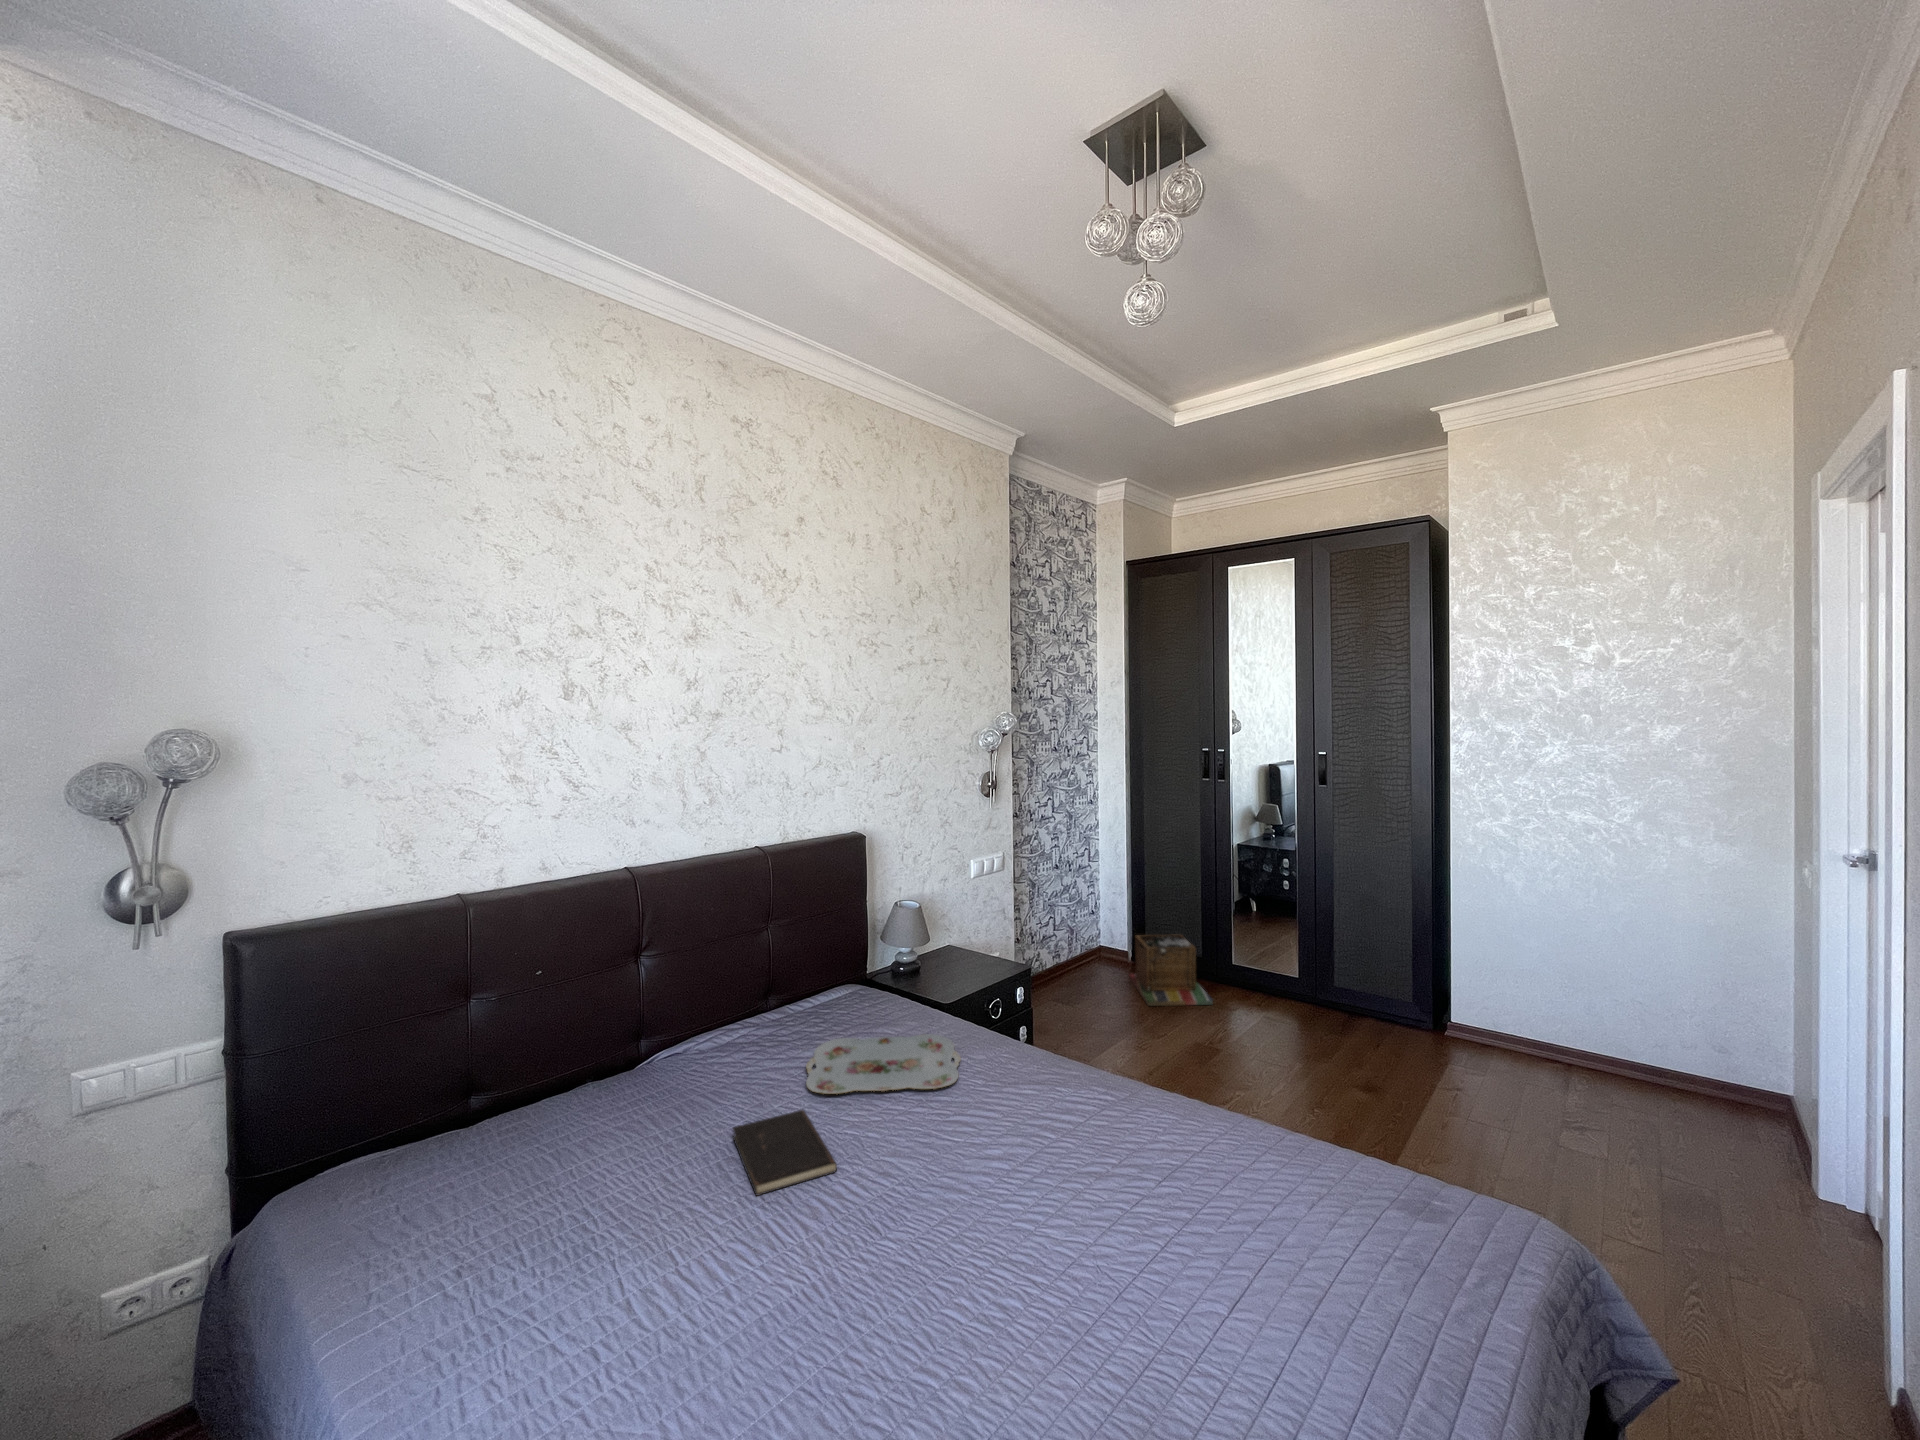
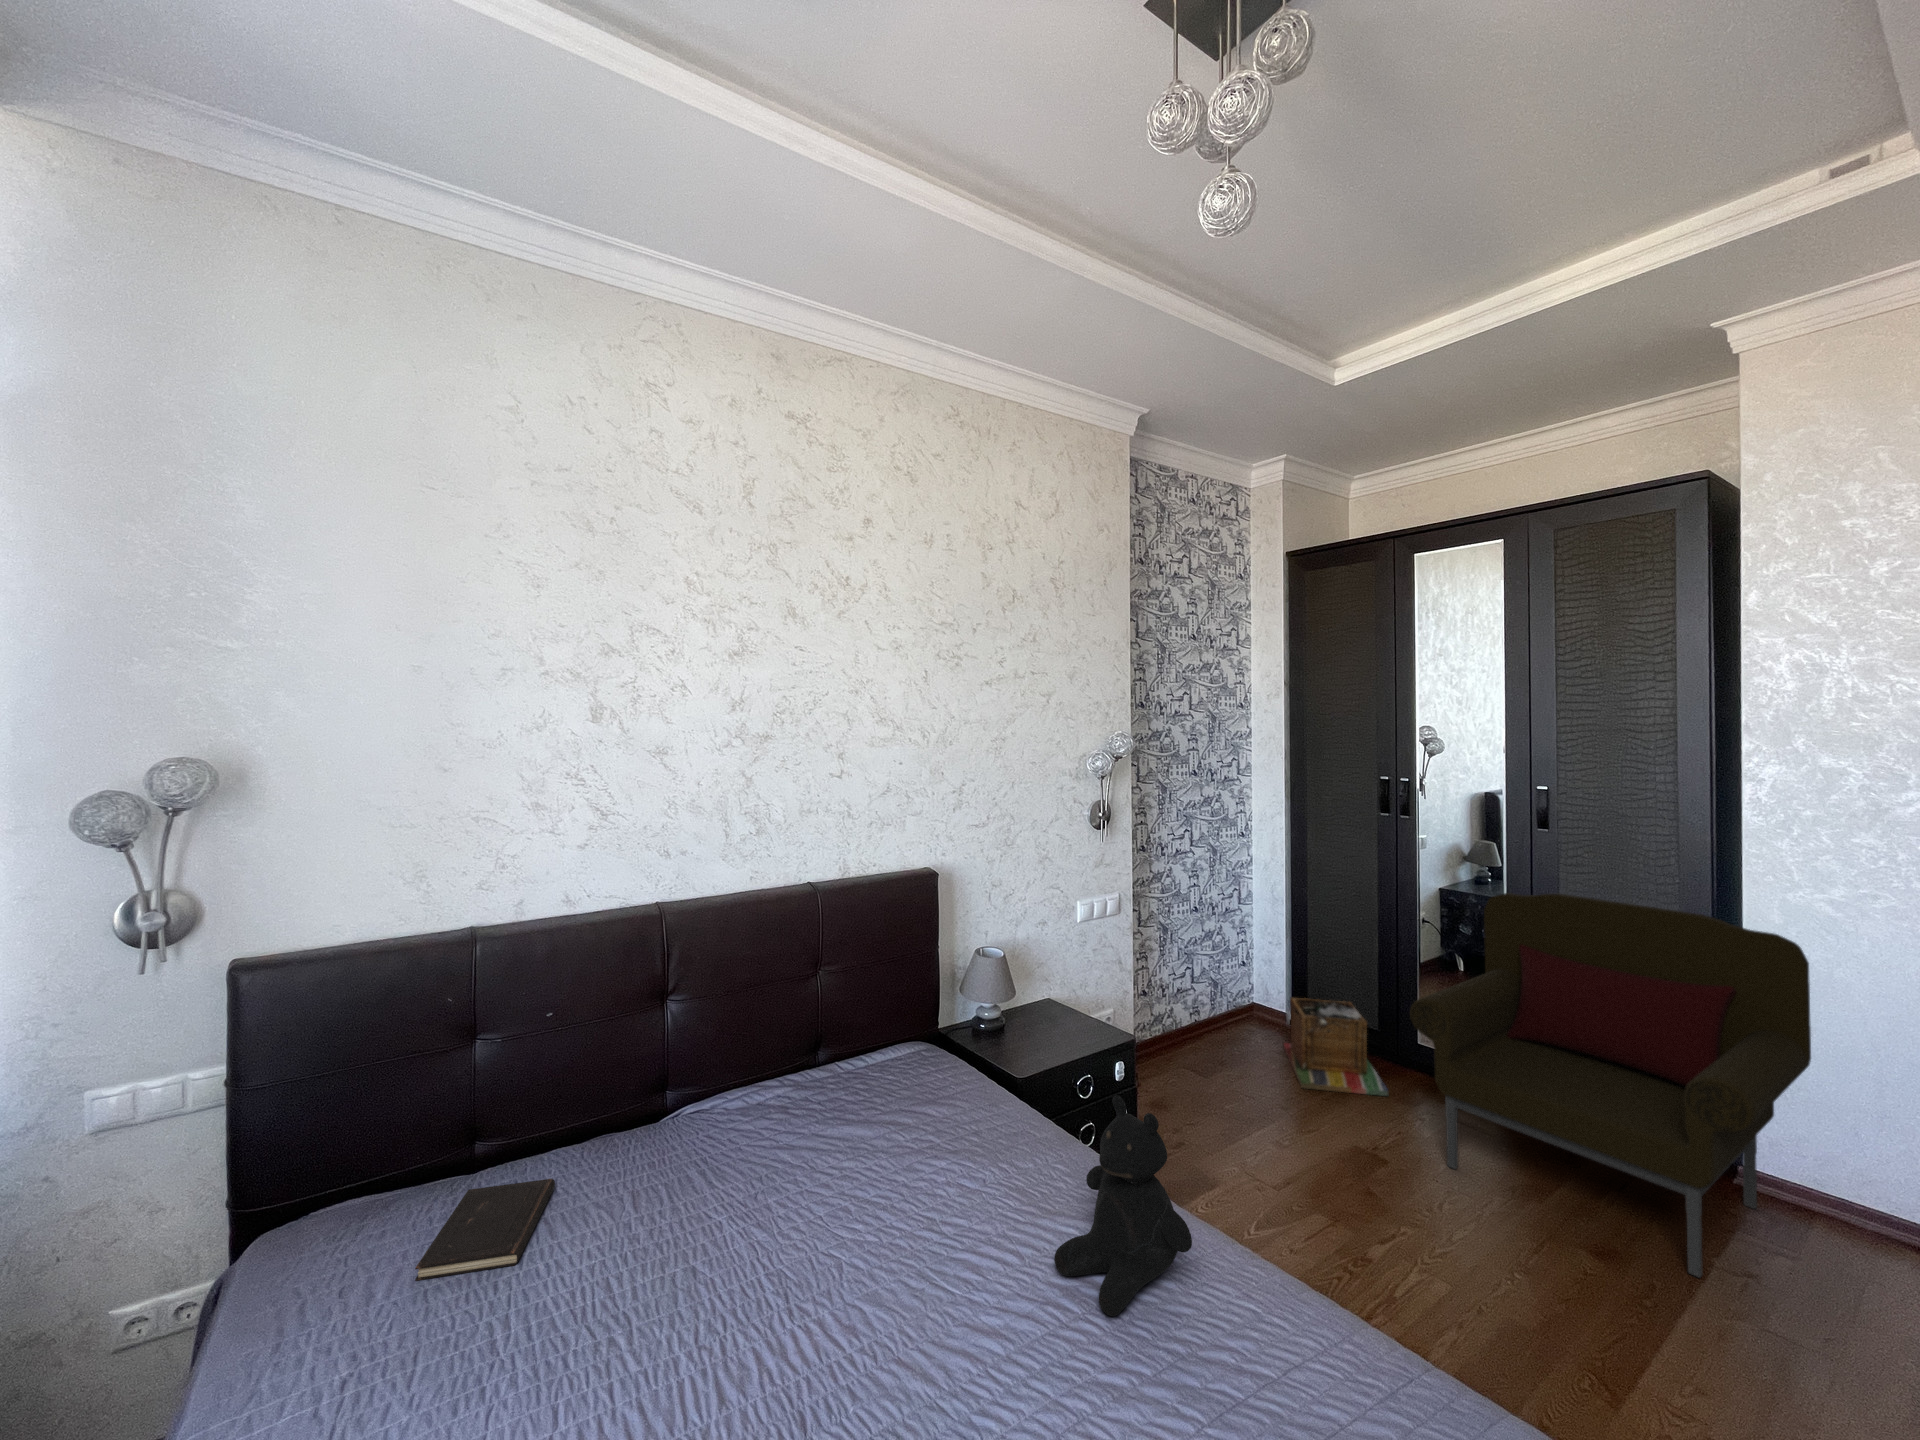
armchair: none [1233,834,1490,1095] -> present [1410,893,1811,1278]
teddy bear: none [1028,979,1131,1132] -> present [1054,1095,1192,1316]
serving tray: present [806,1034,961,1094] -> none [807,1117,999,1210]
hardcover book: present [733,1110,837,1196] -> present [415,1179,555,1281]

